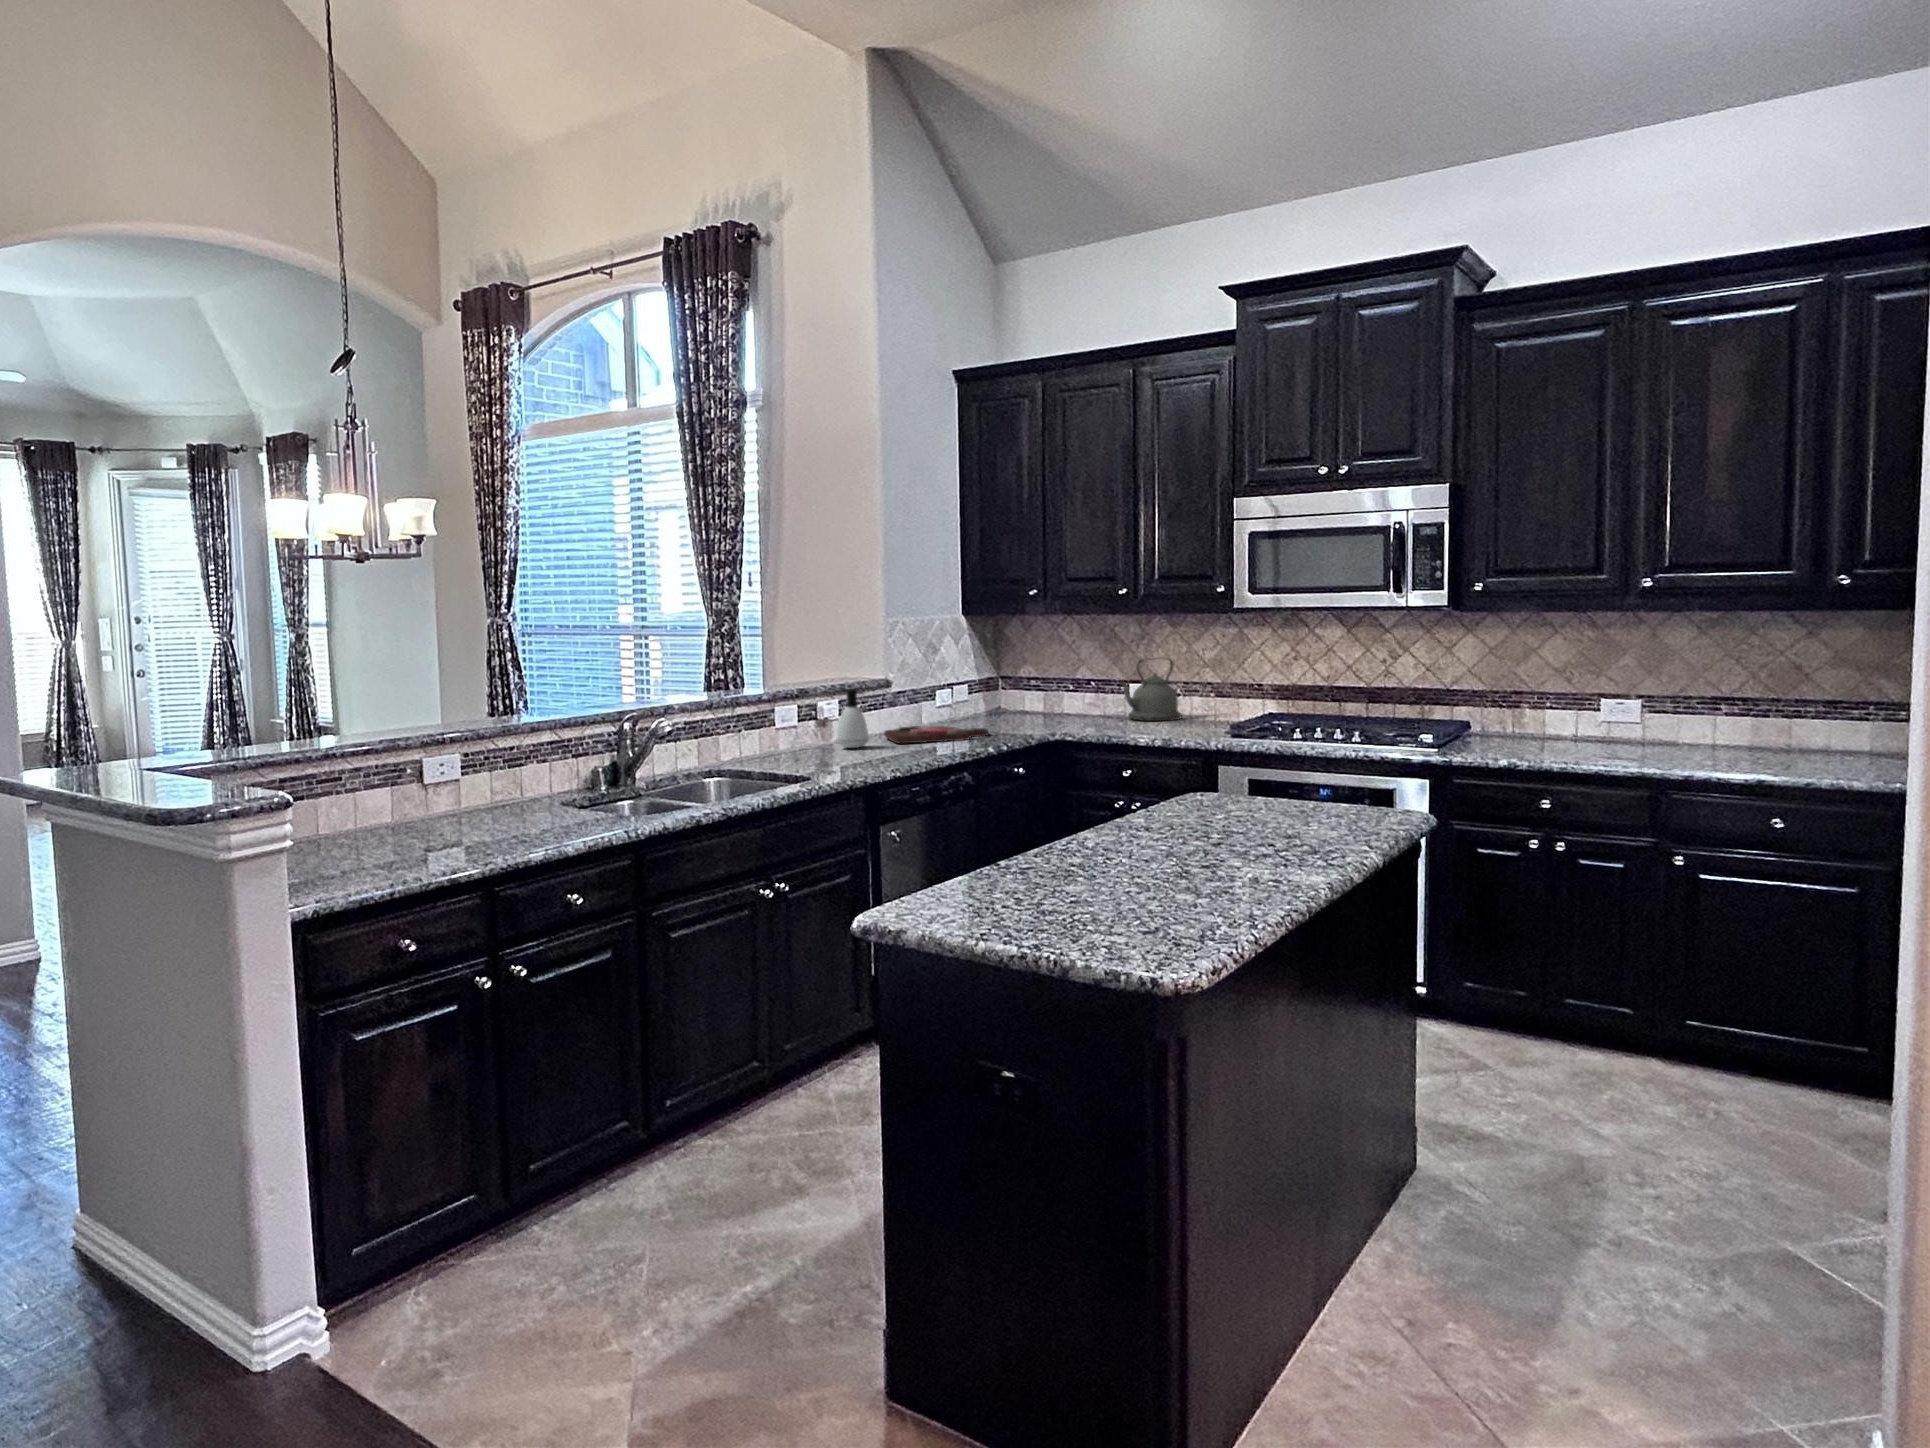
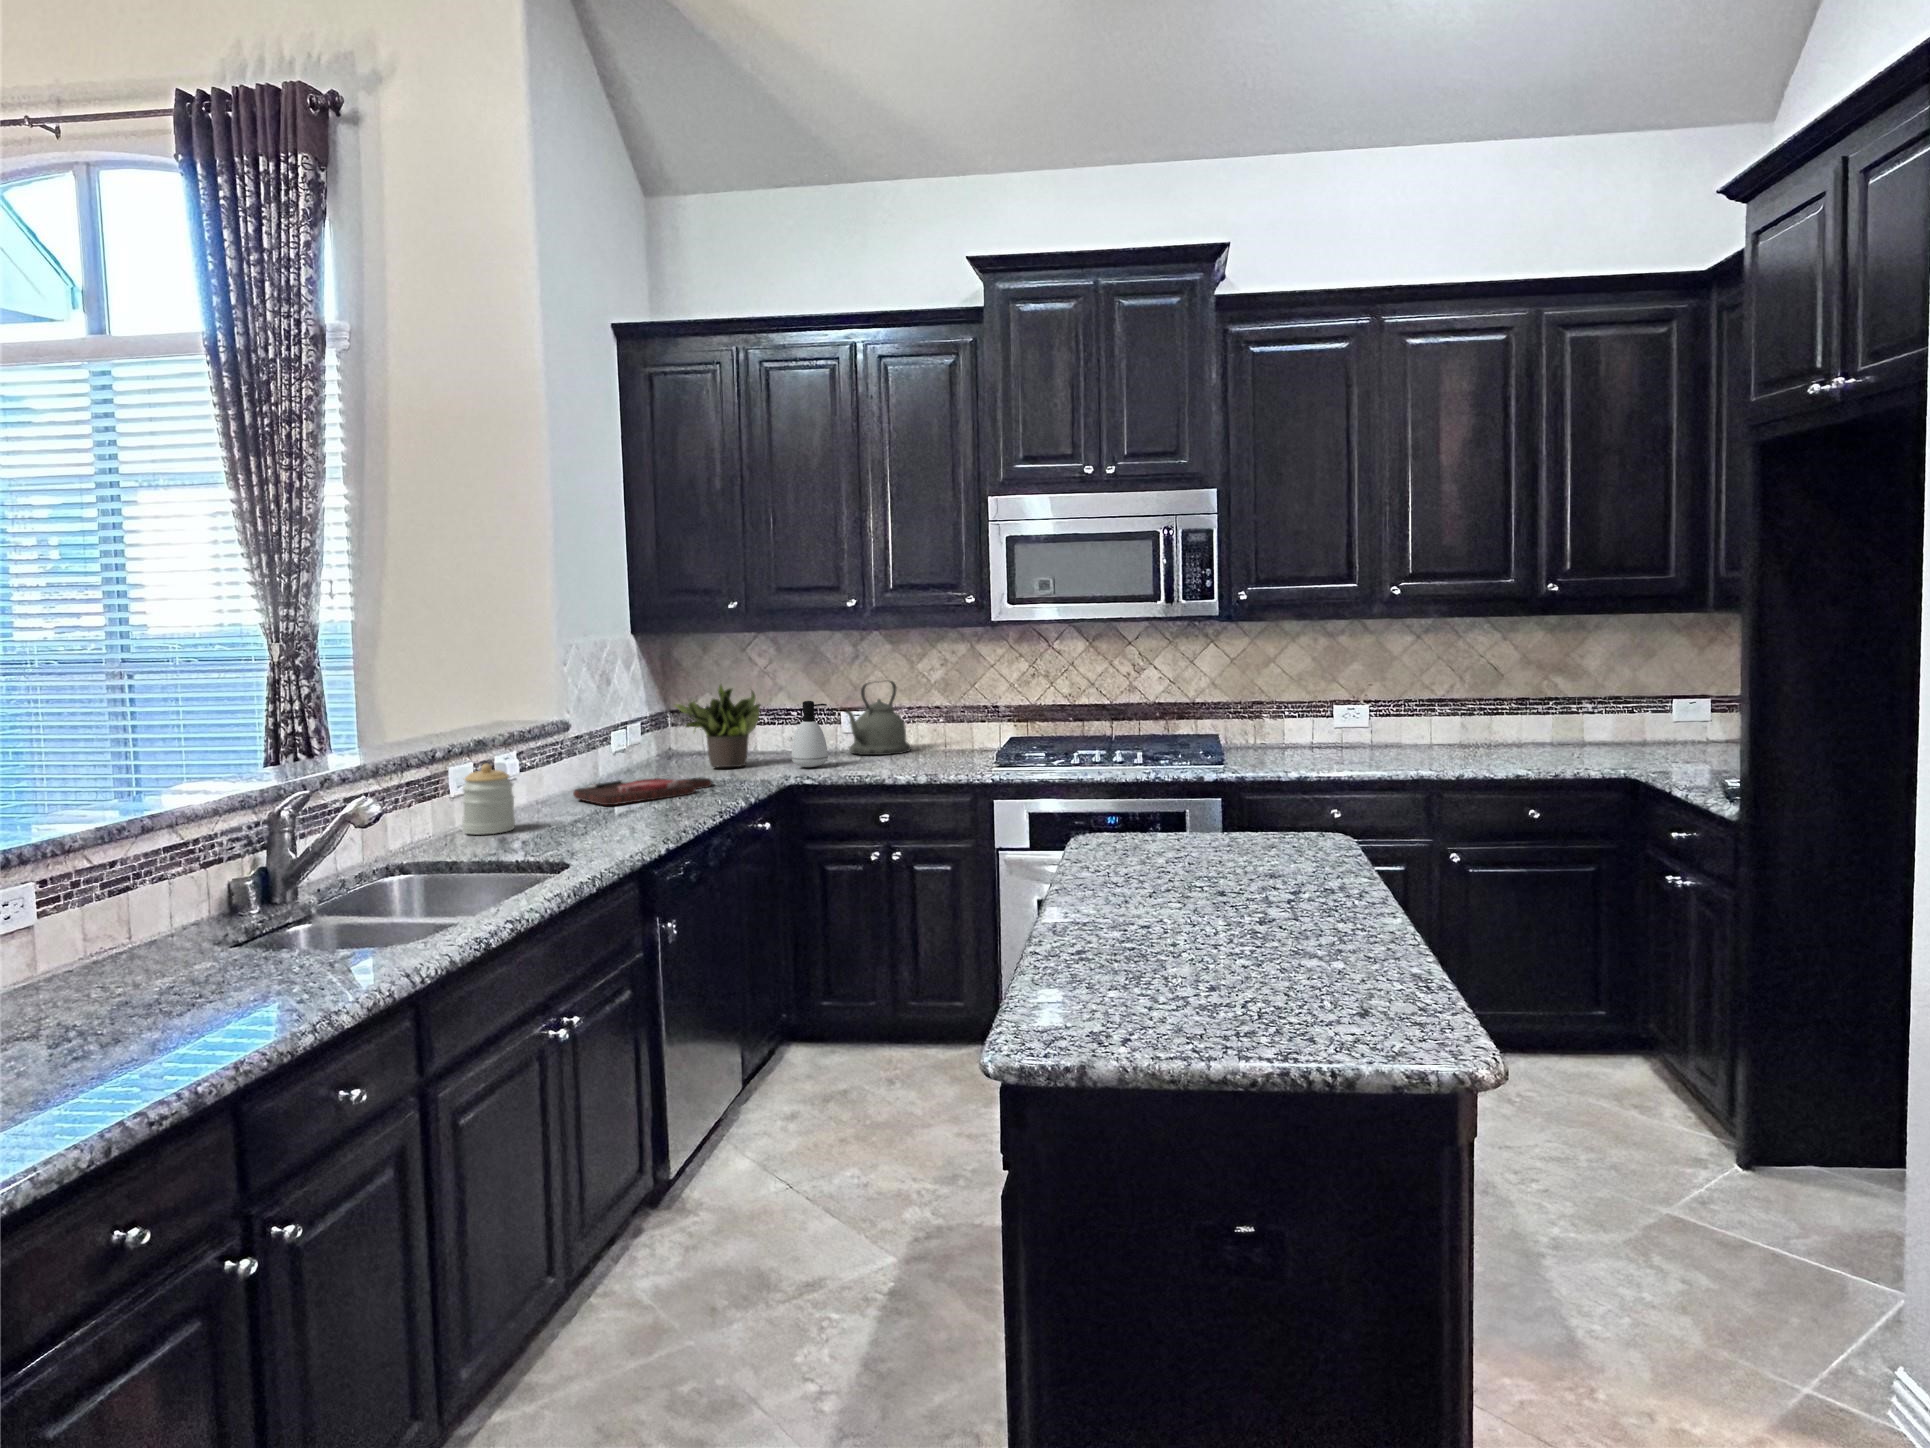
potted plant: none [984,653,1051,723] -> present [675,684,760,767]
soap dispenser: present [837,689,868,748] -> present [792,701,828,767]
jar: none [784,706,821,756] -> present [462,764,515,834]

